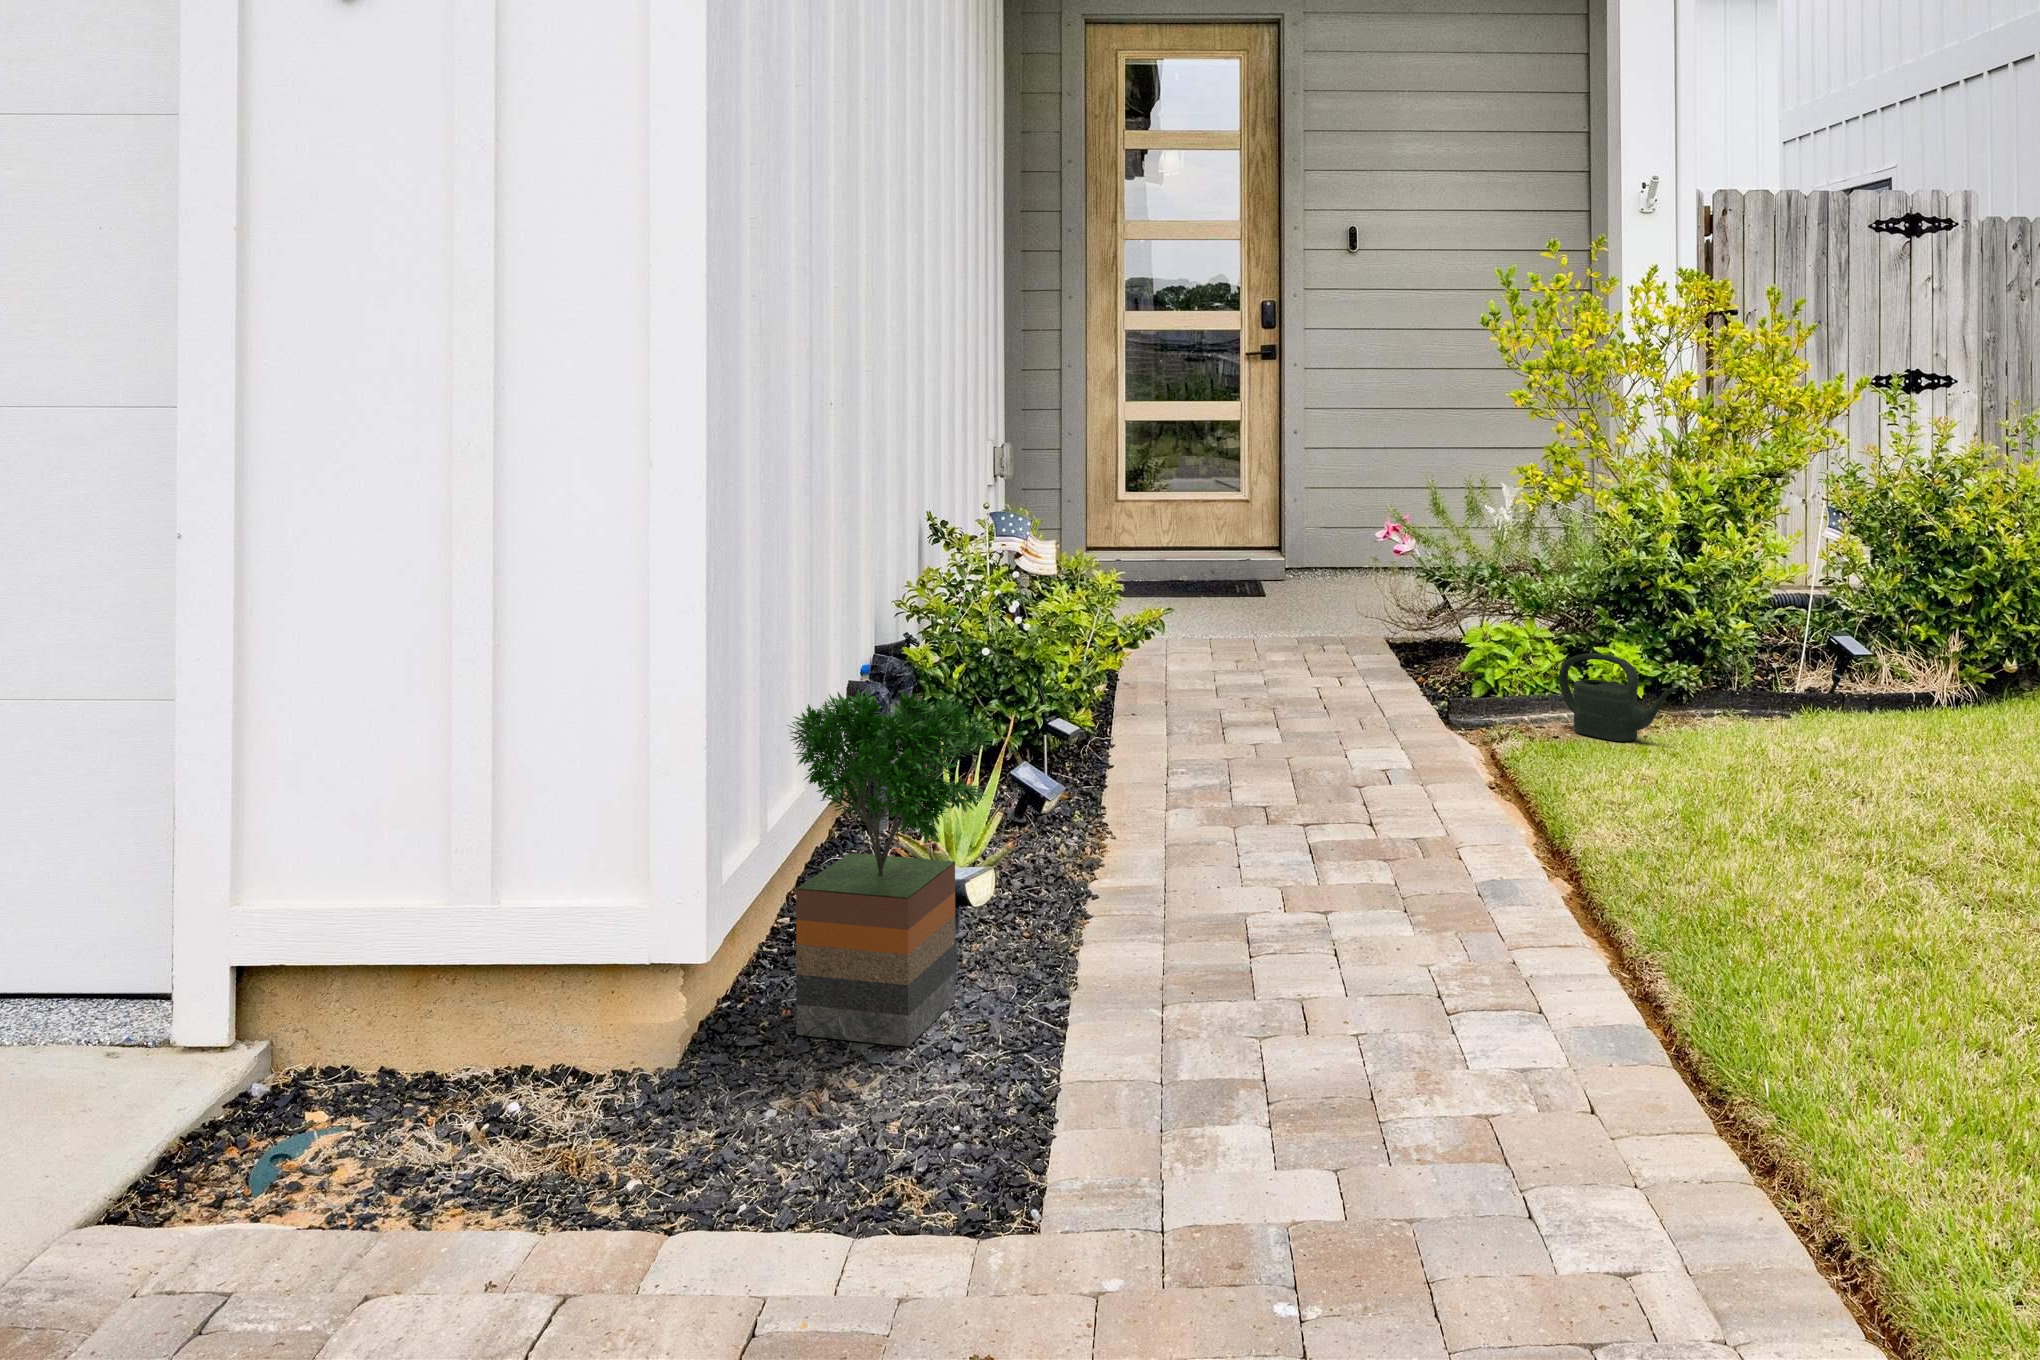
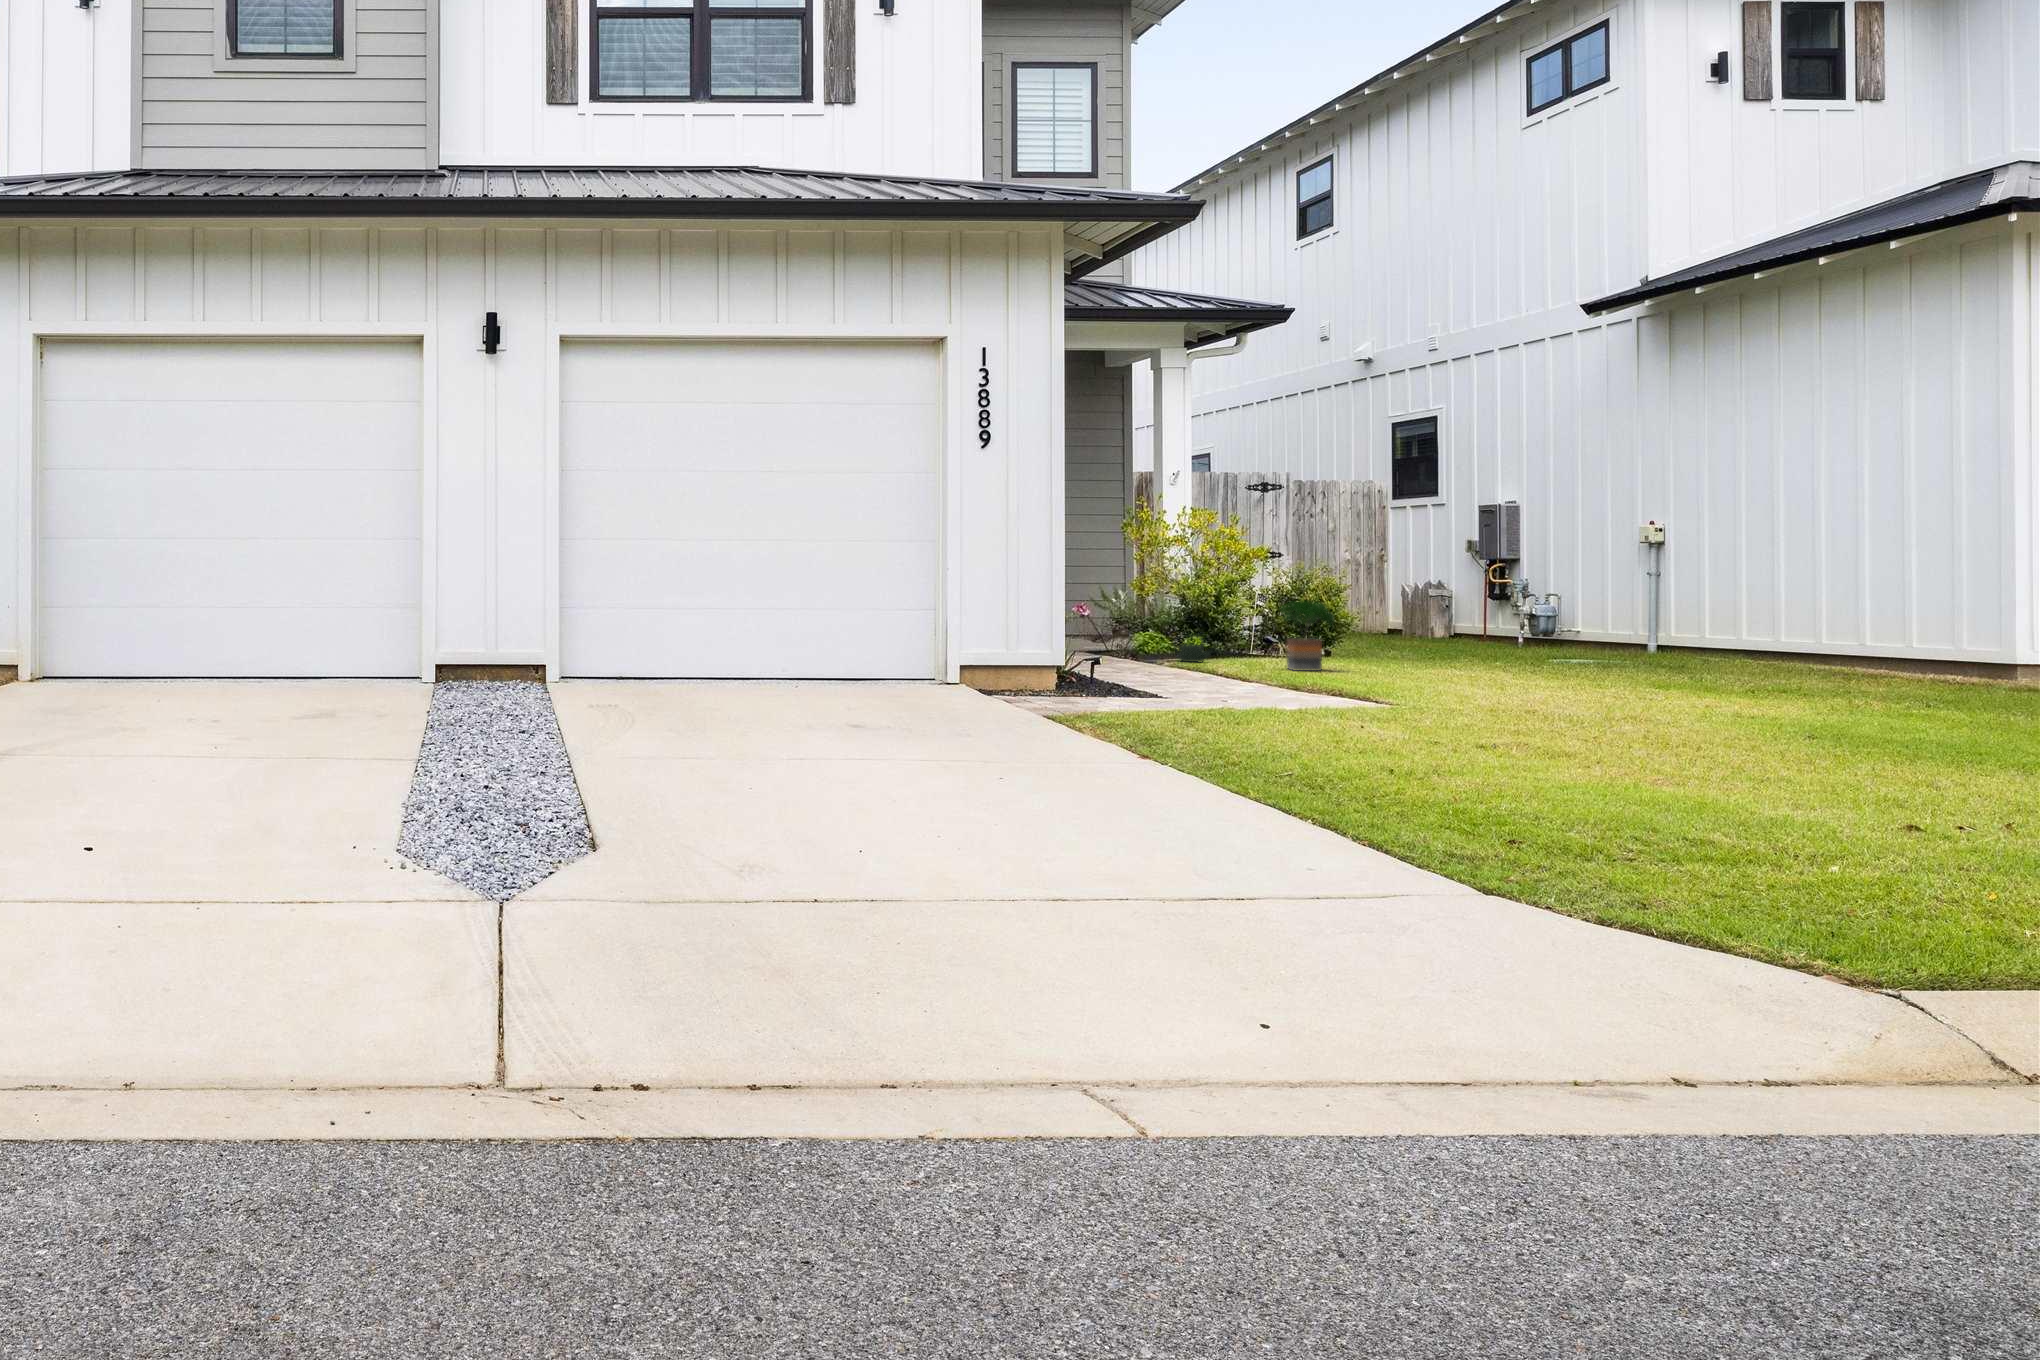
potted tree: present [787,689,994,1047] -> present [1281,601,1333,671]

